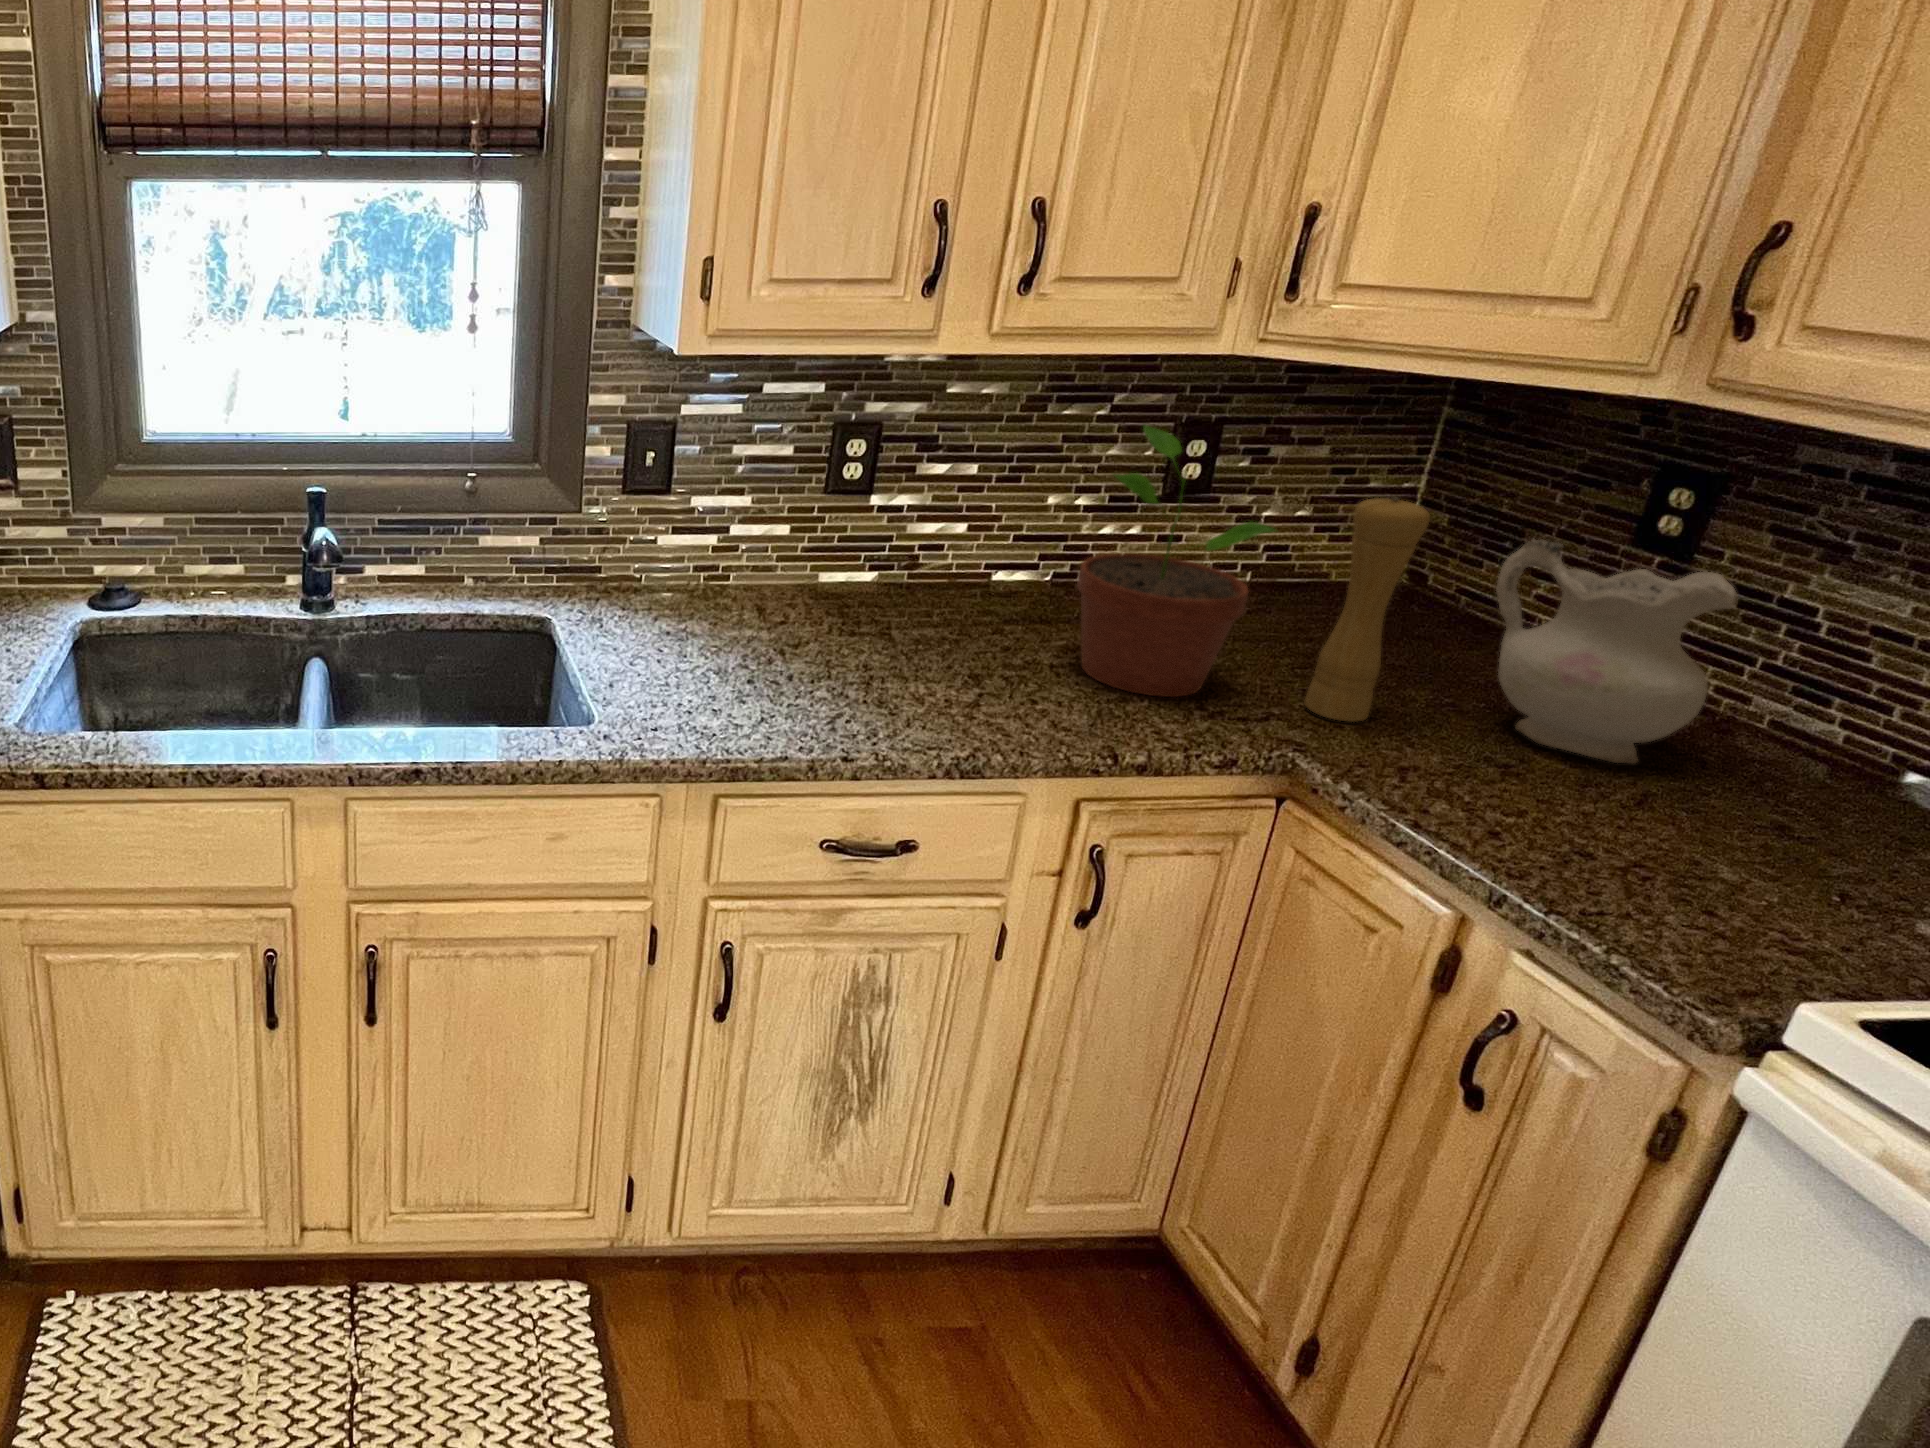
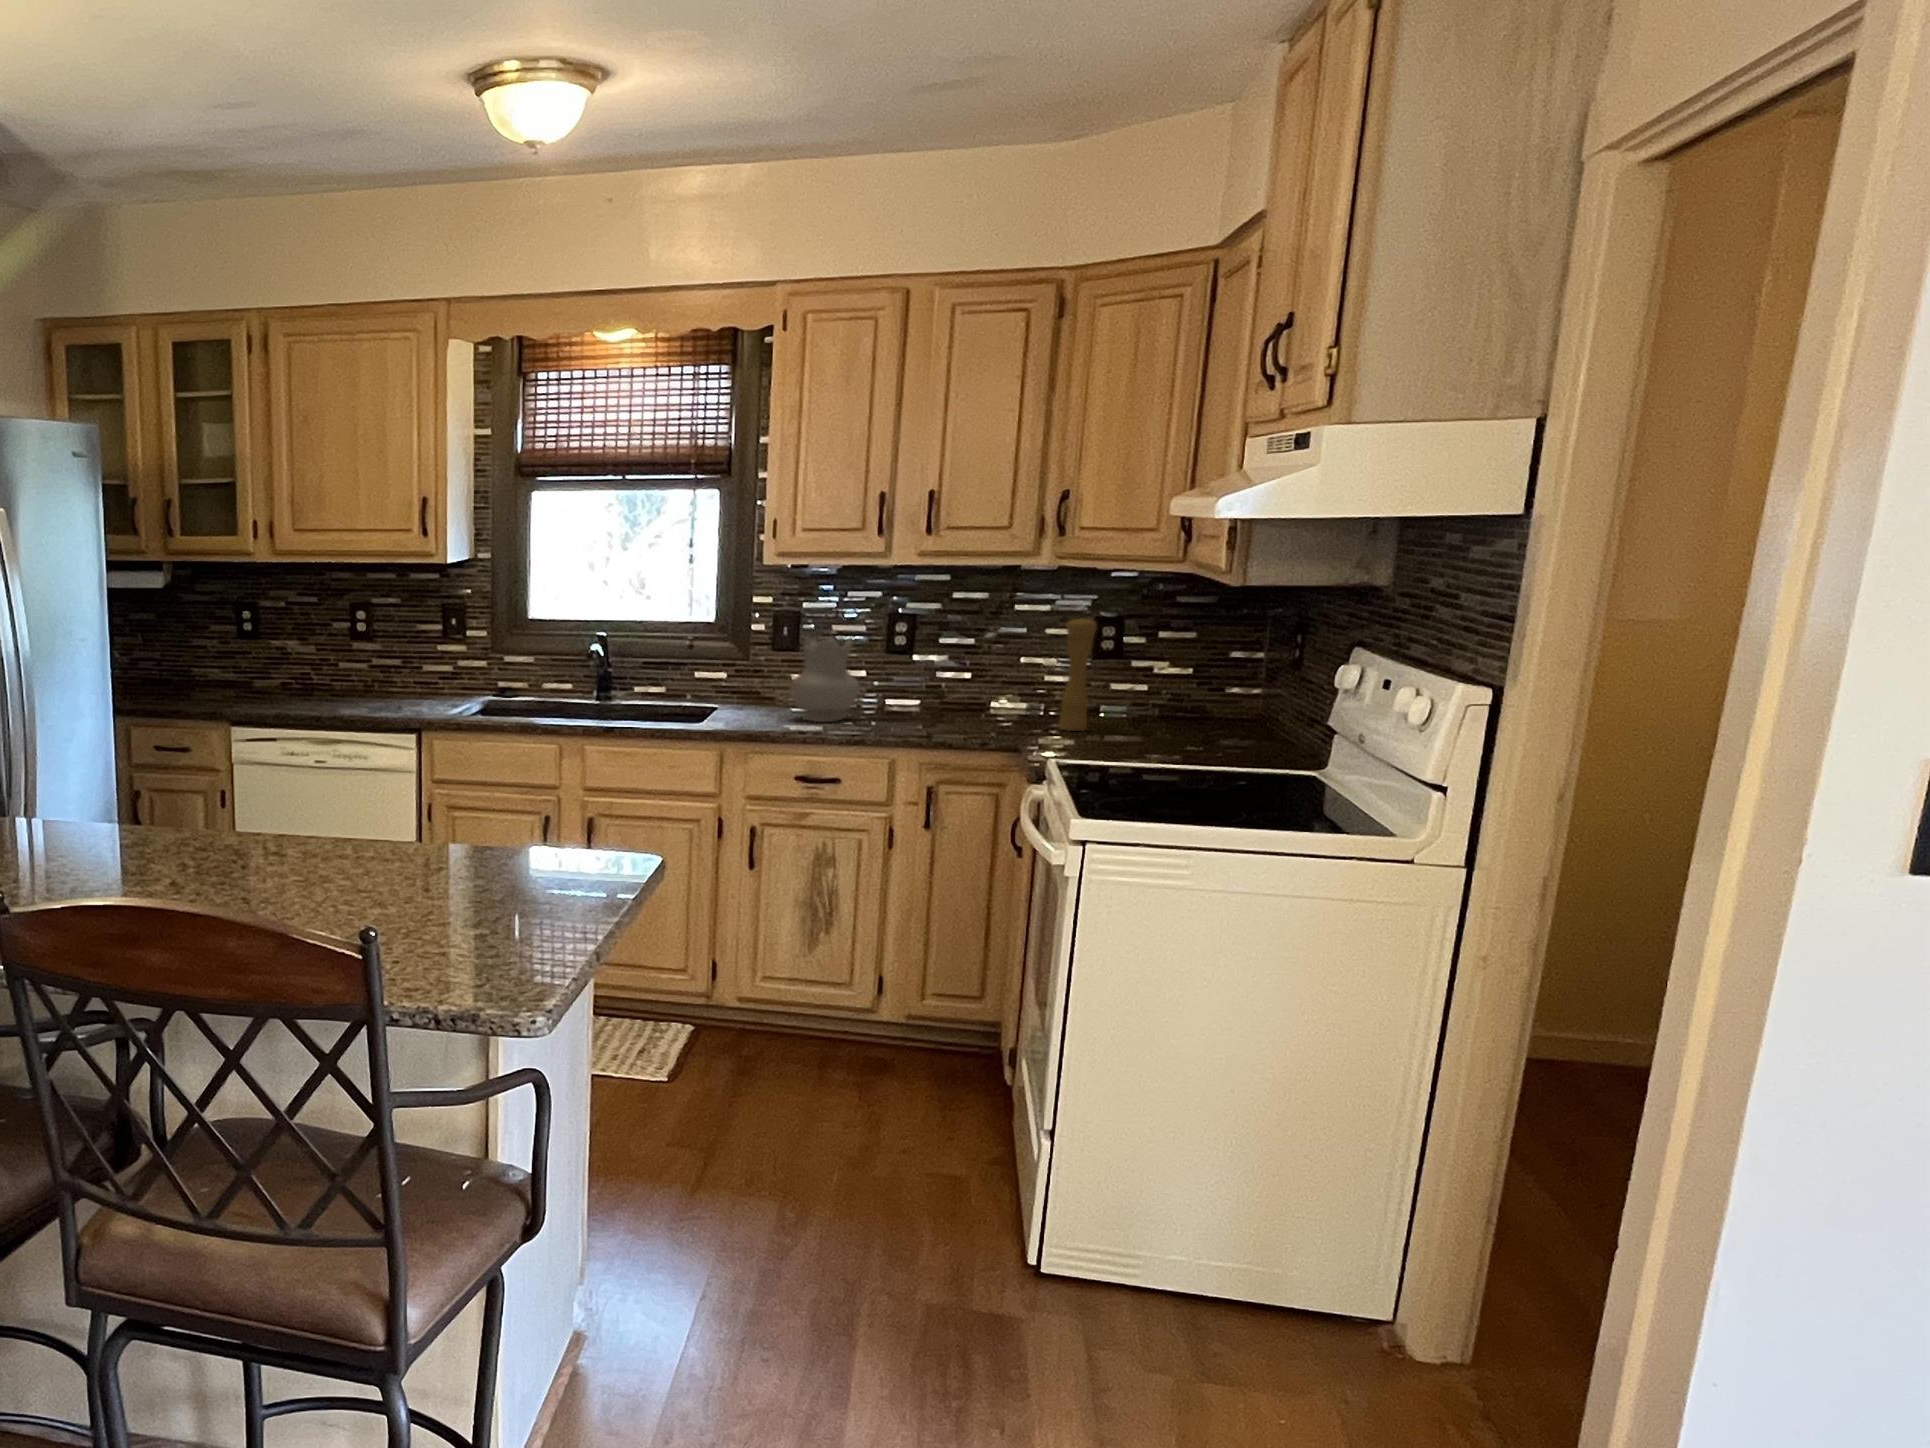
potted plant: present [1077,425,1275,697] -> none [963,596,1042,727]
ceramic pitcher: present [1496,540,1736,763] -> present [791,633,859,722]

